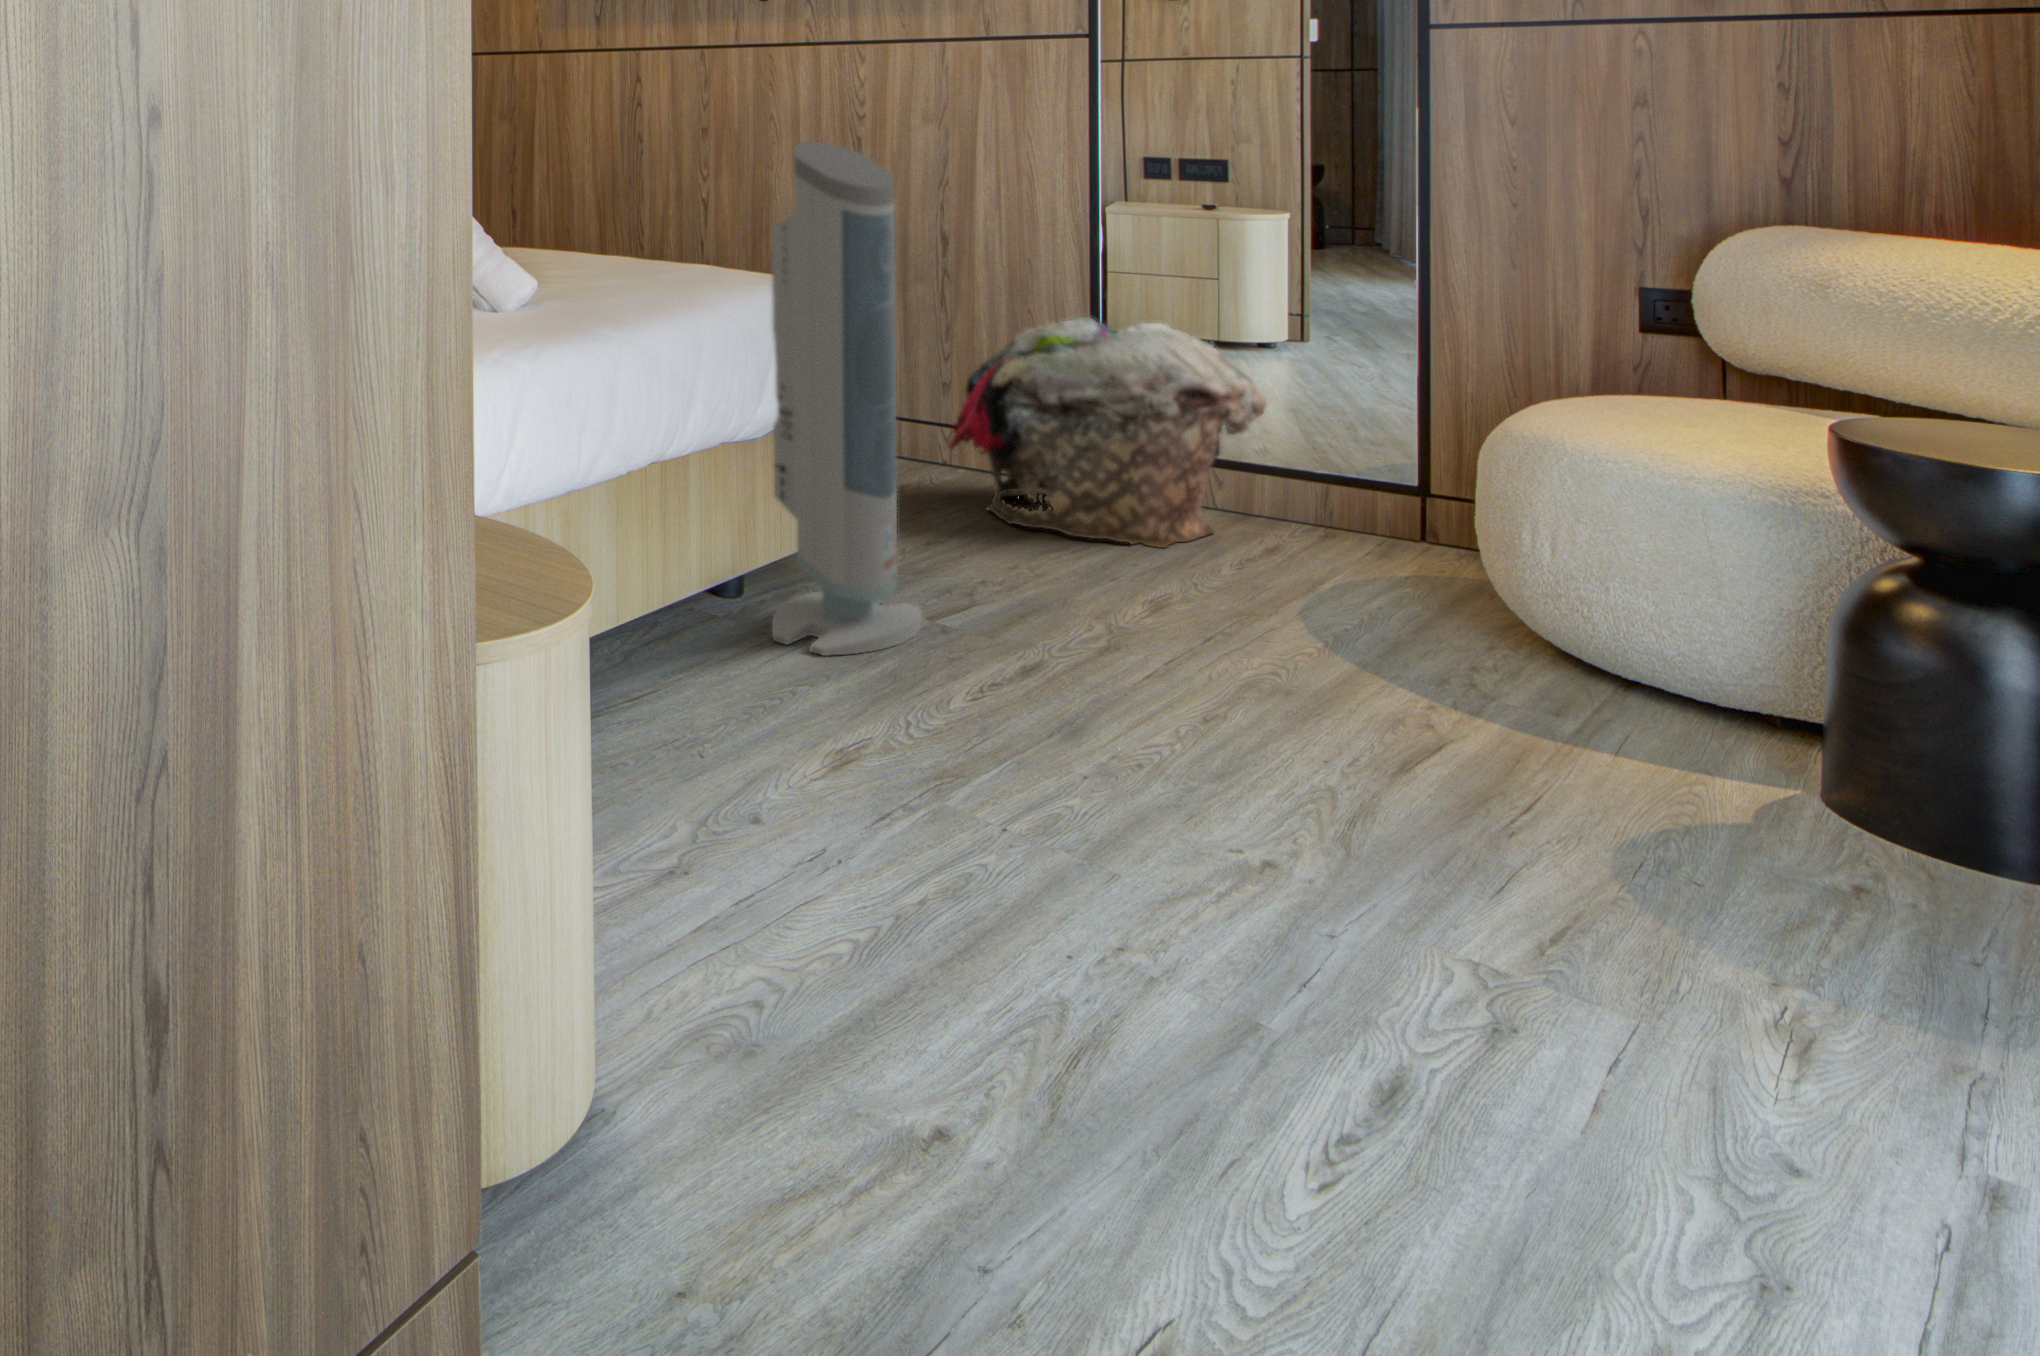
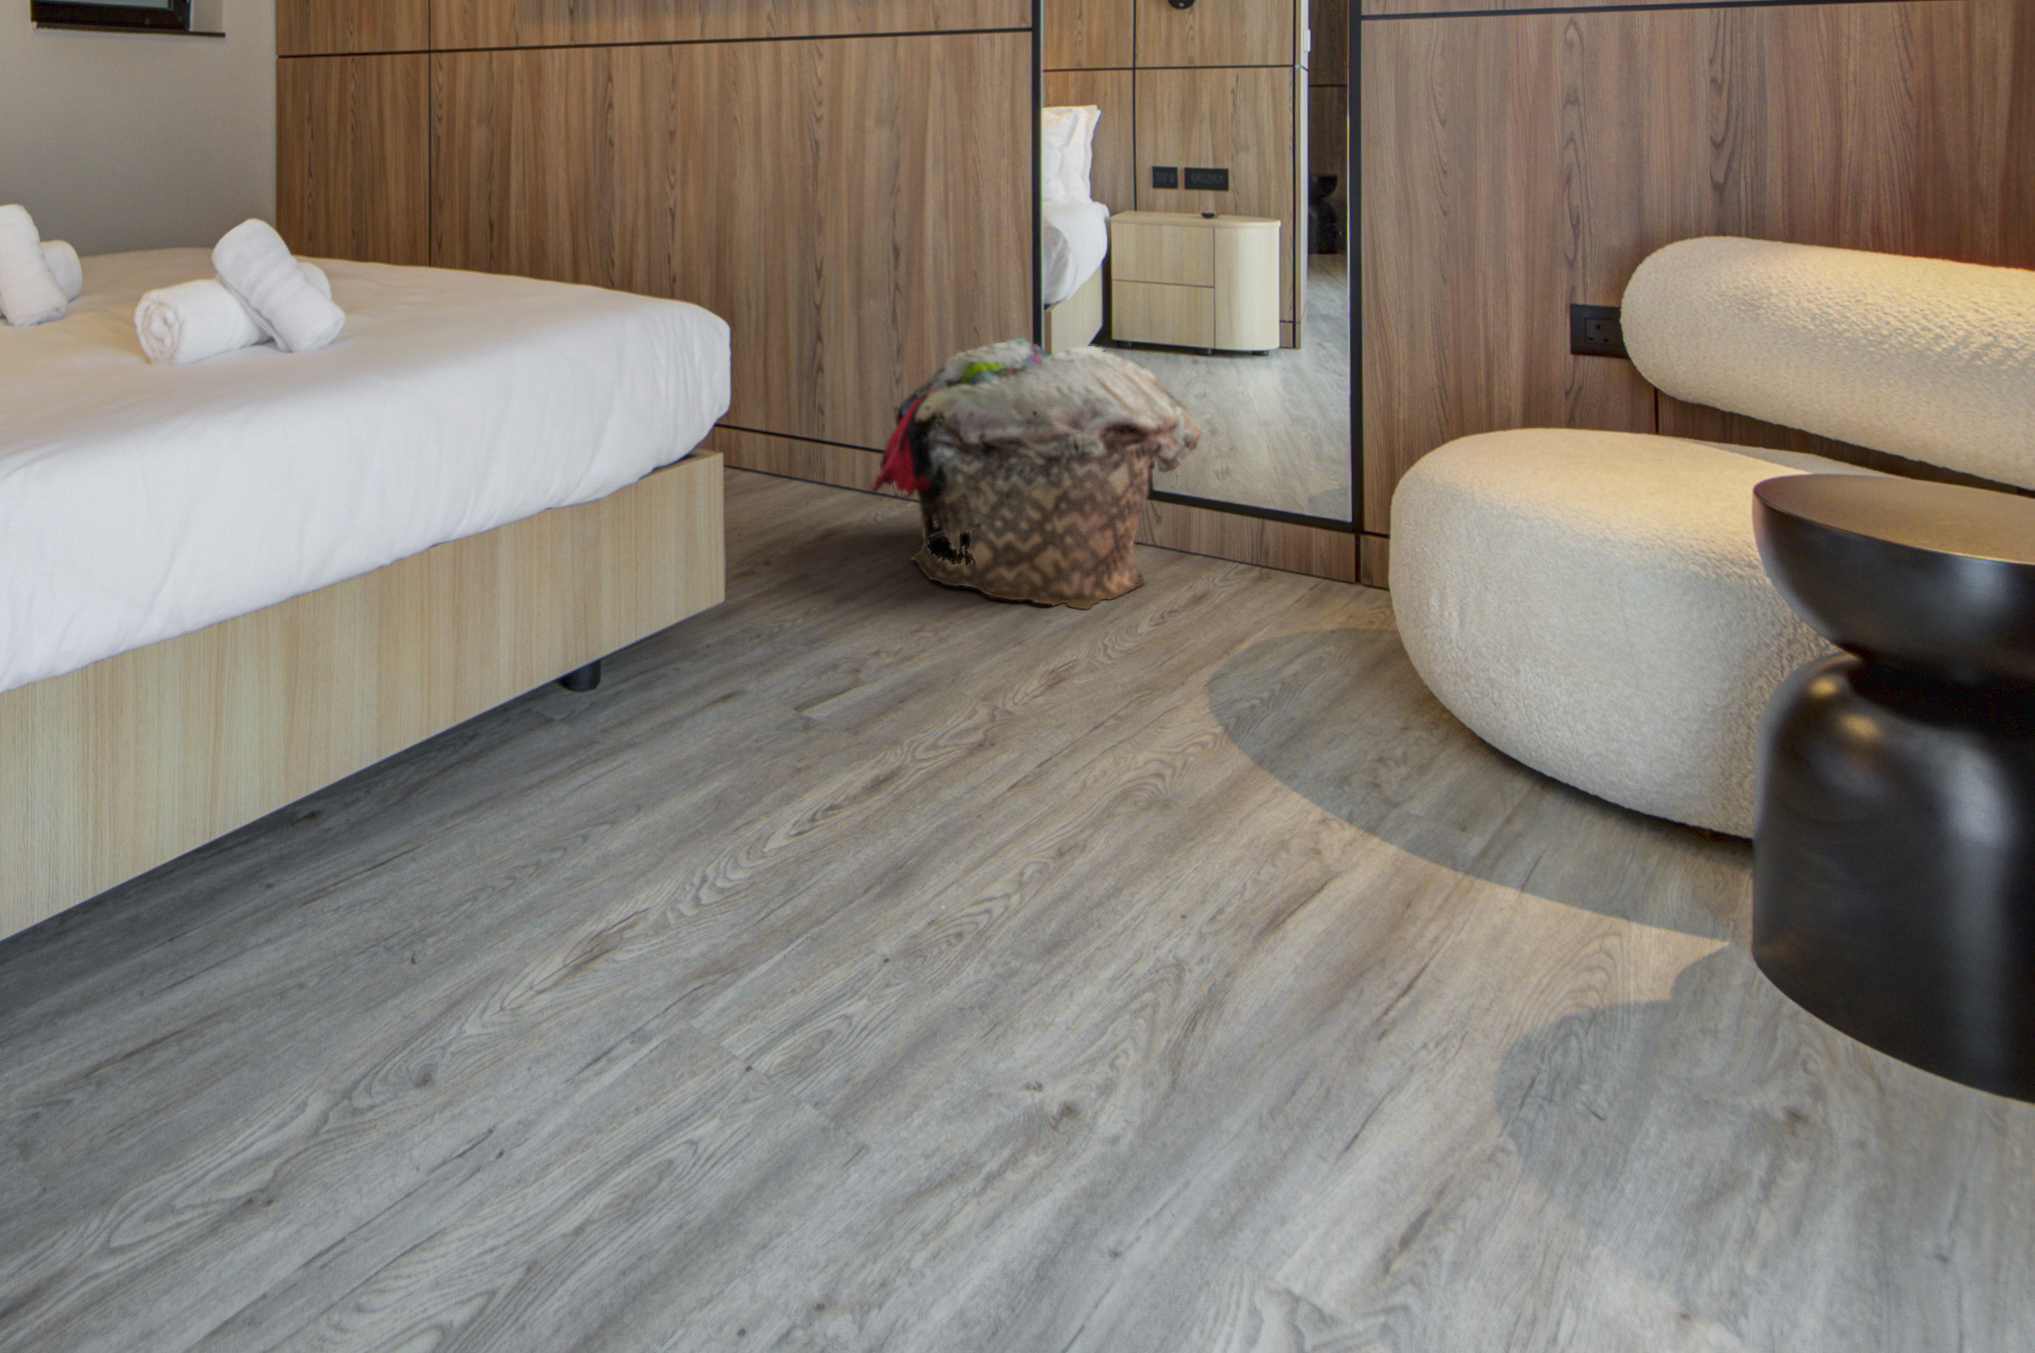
air purifier: present [772,142,922,656] -> none [579,145,779,822]

